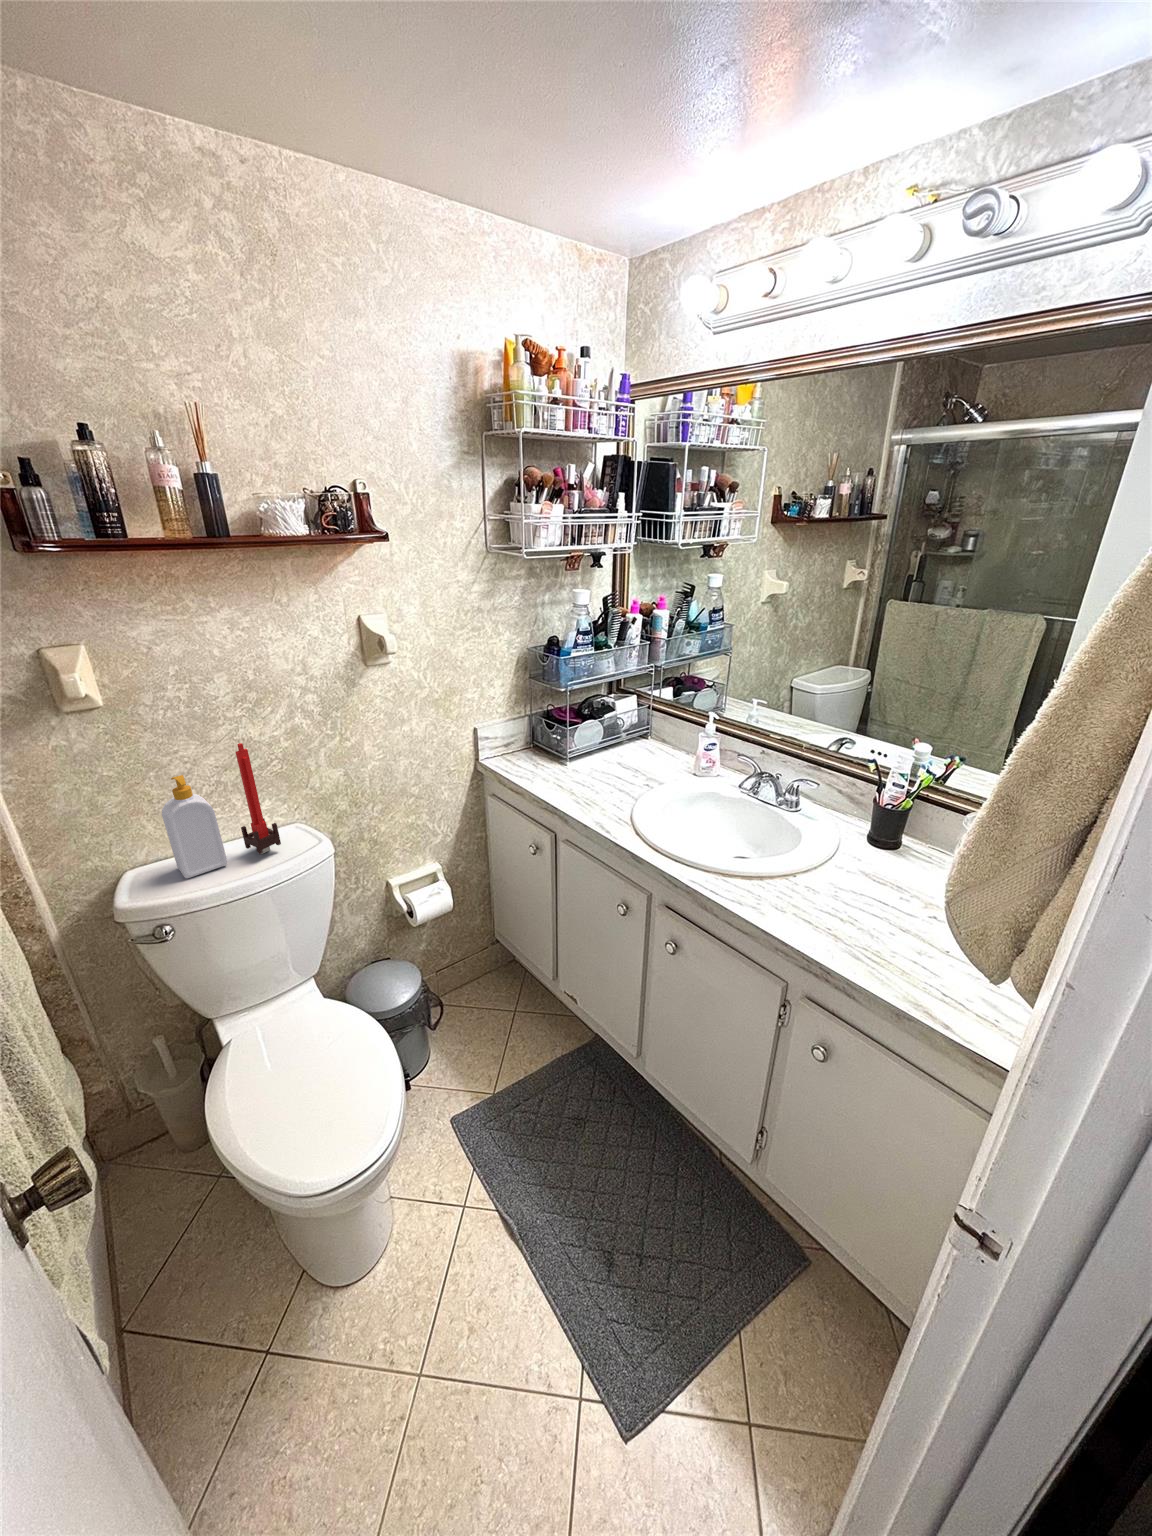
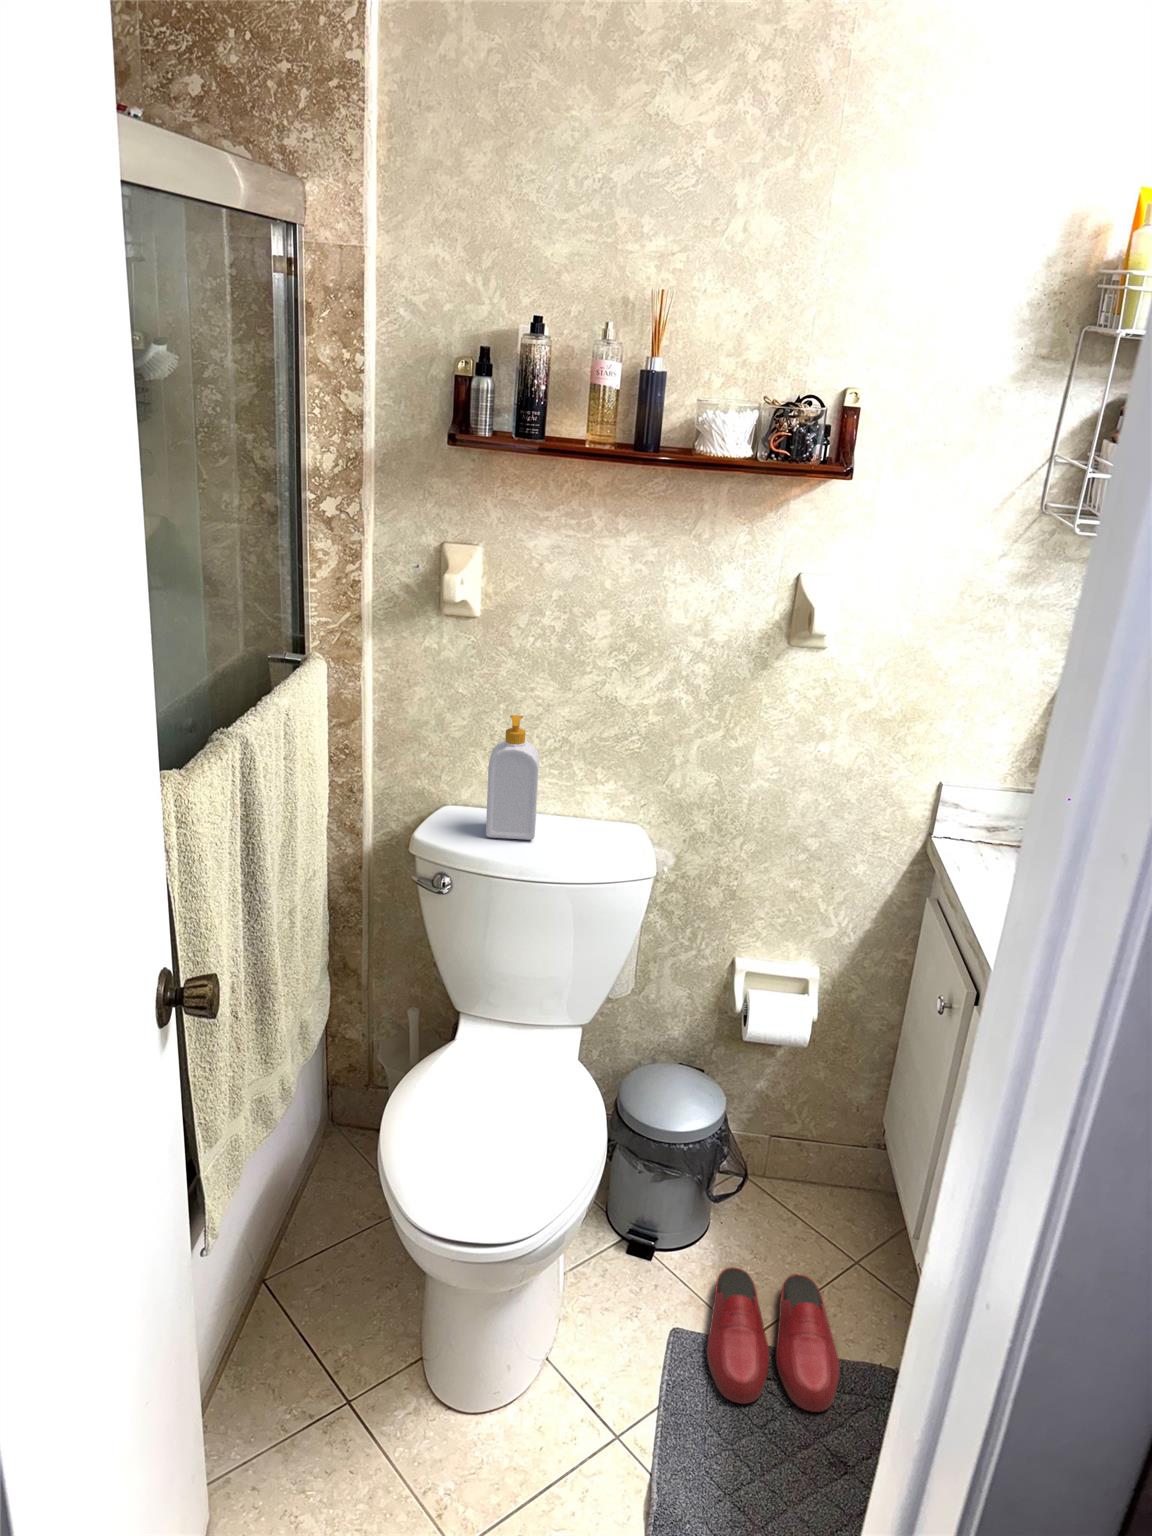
candle: present [236,743,281,854] -> none [562,698,601,844]
slippers: none [457,1035,556,1134] -> present [707,1267,839,1412]

